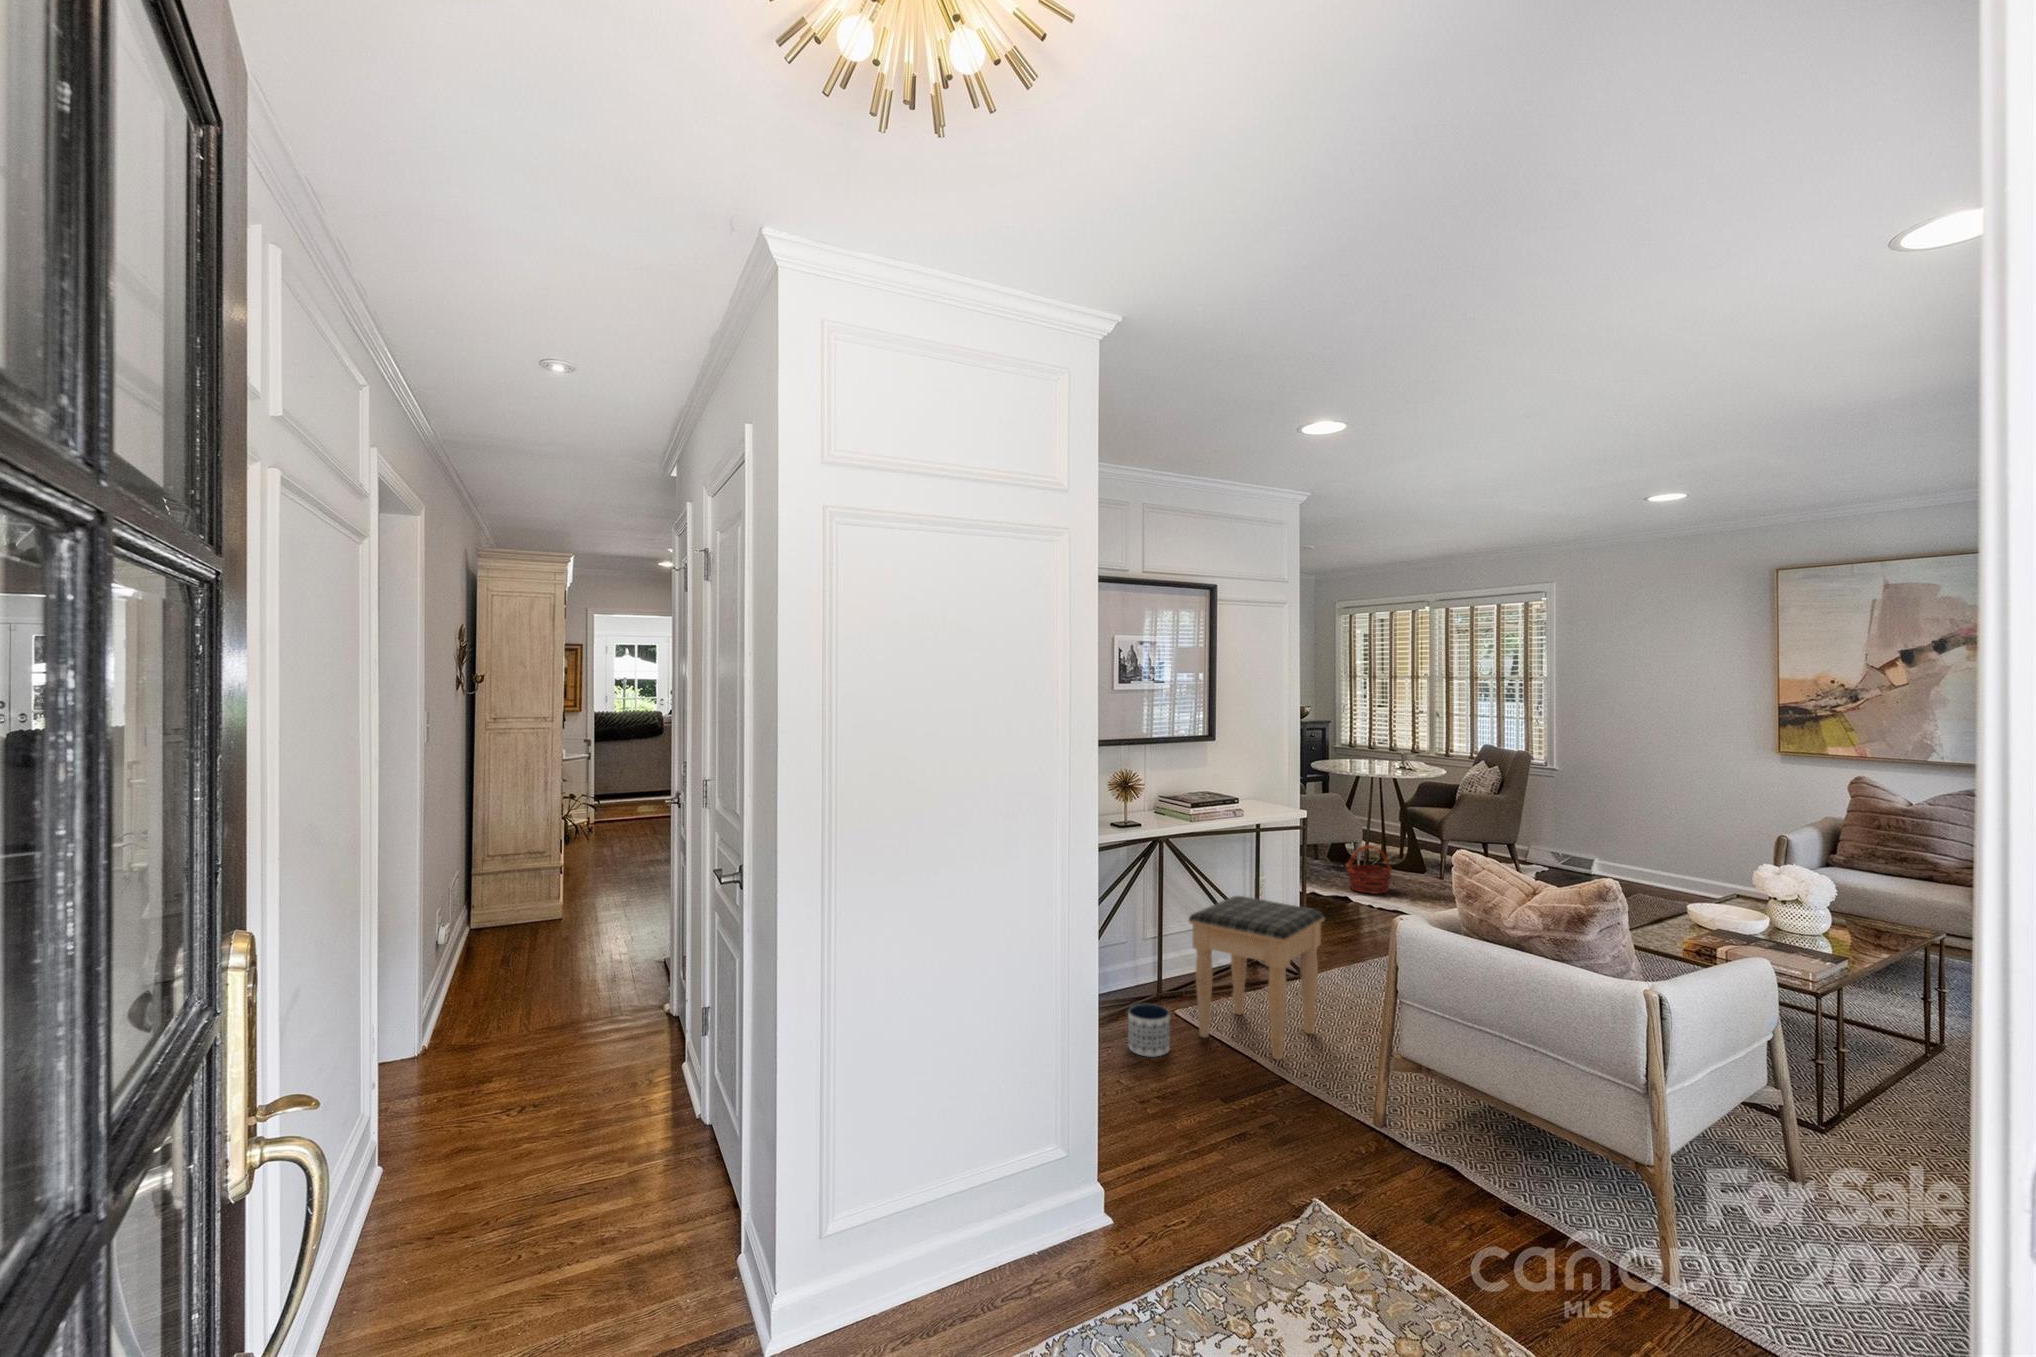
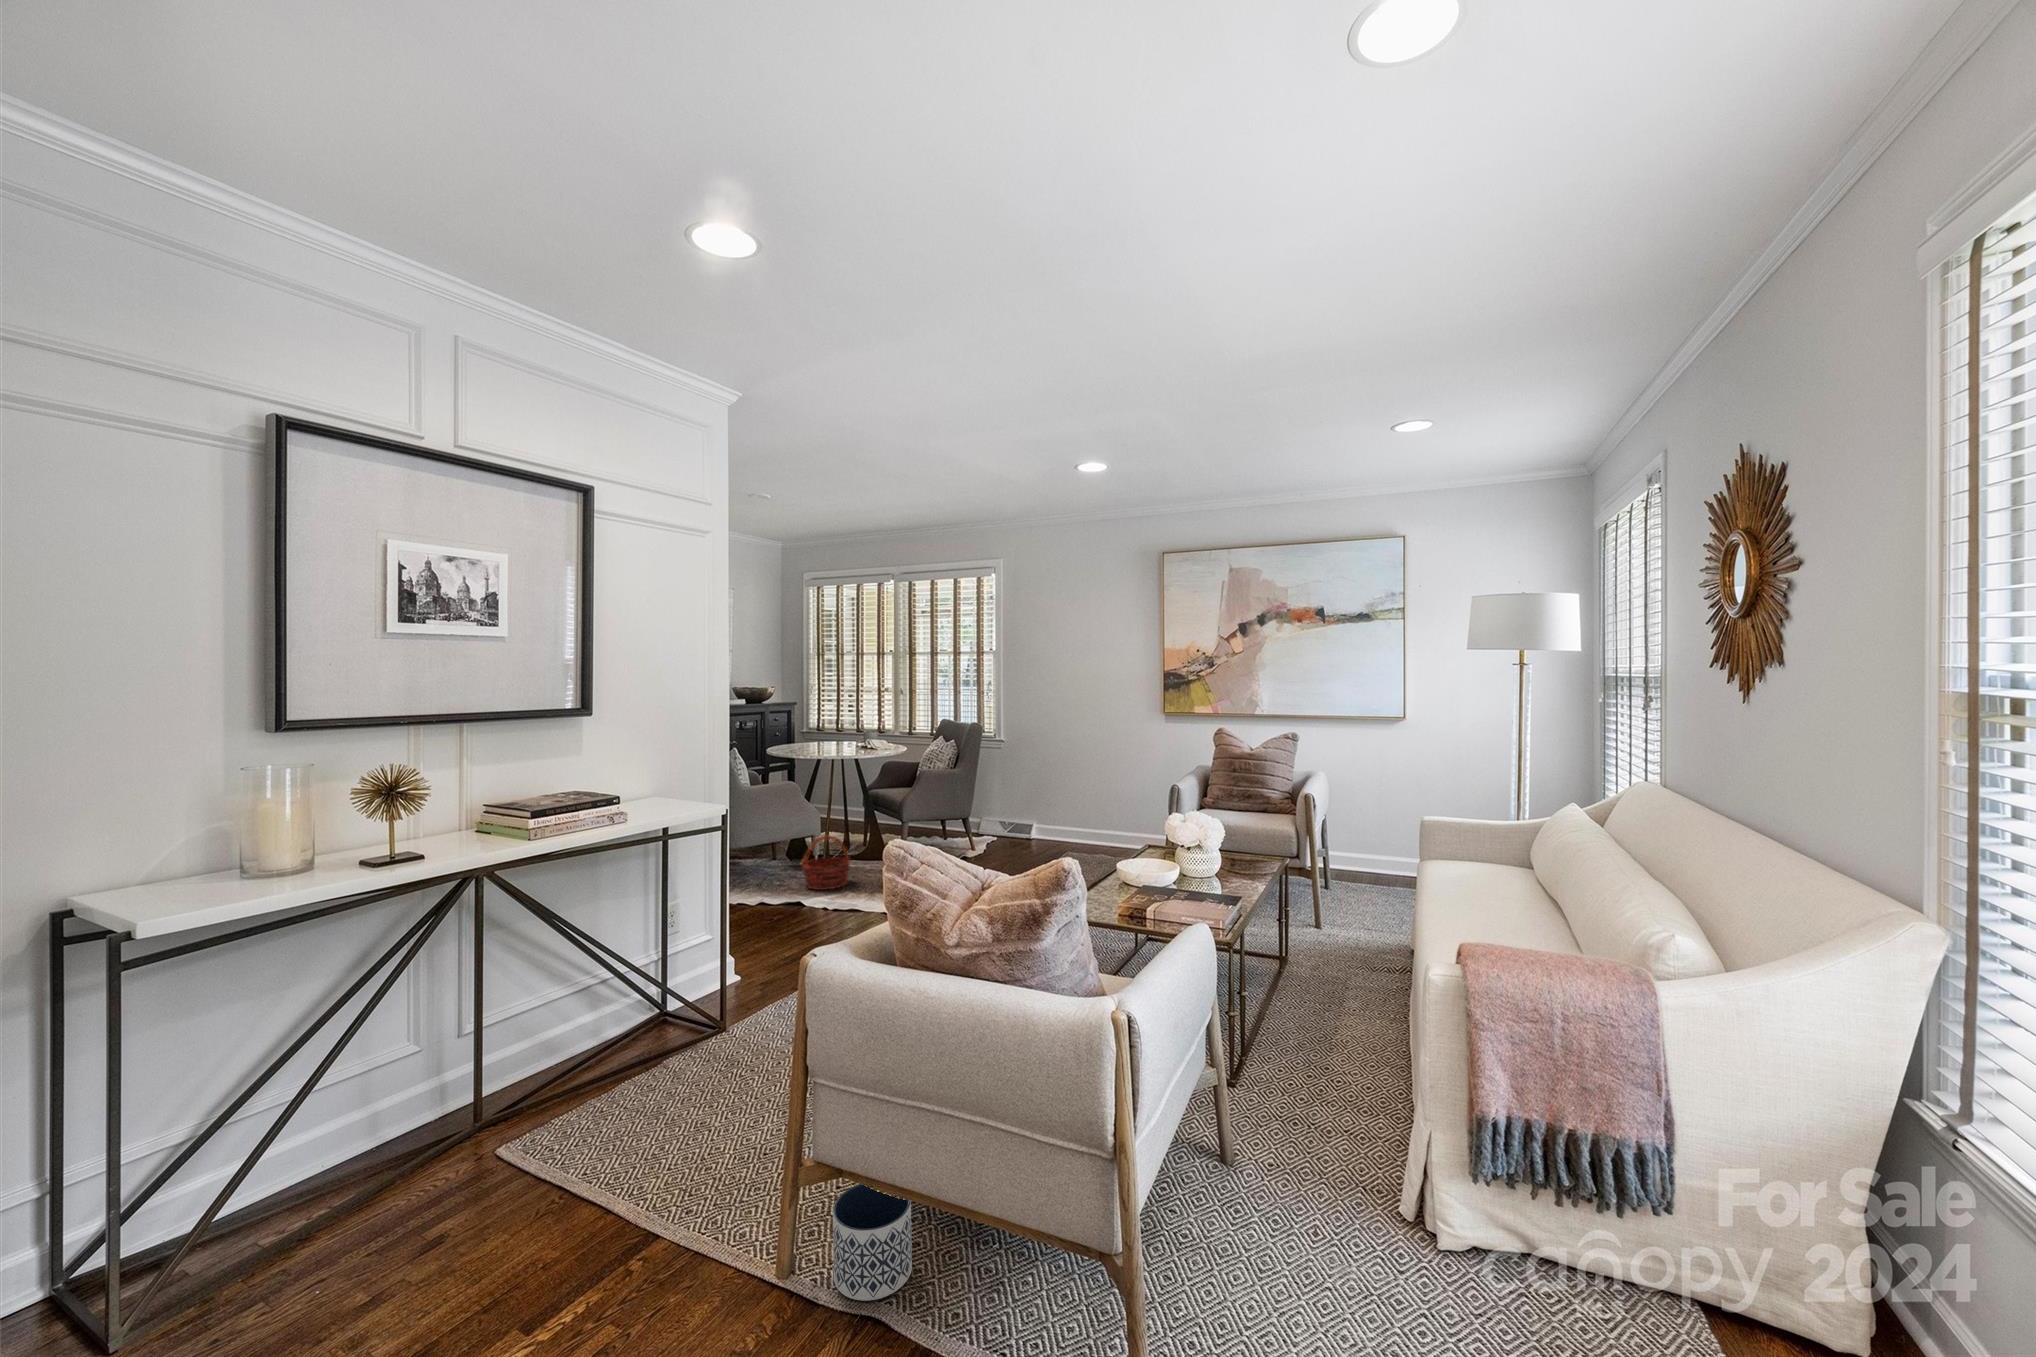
footstool: present [1189,896,1325,1060] -> none [497,940,728,1193]
planter: present [1128,1004,1170,1057] -> present [833,1184,912,1301]

